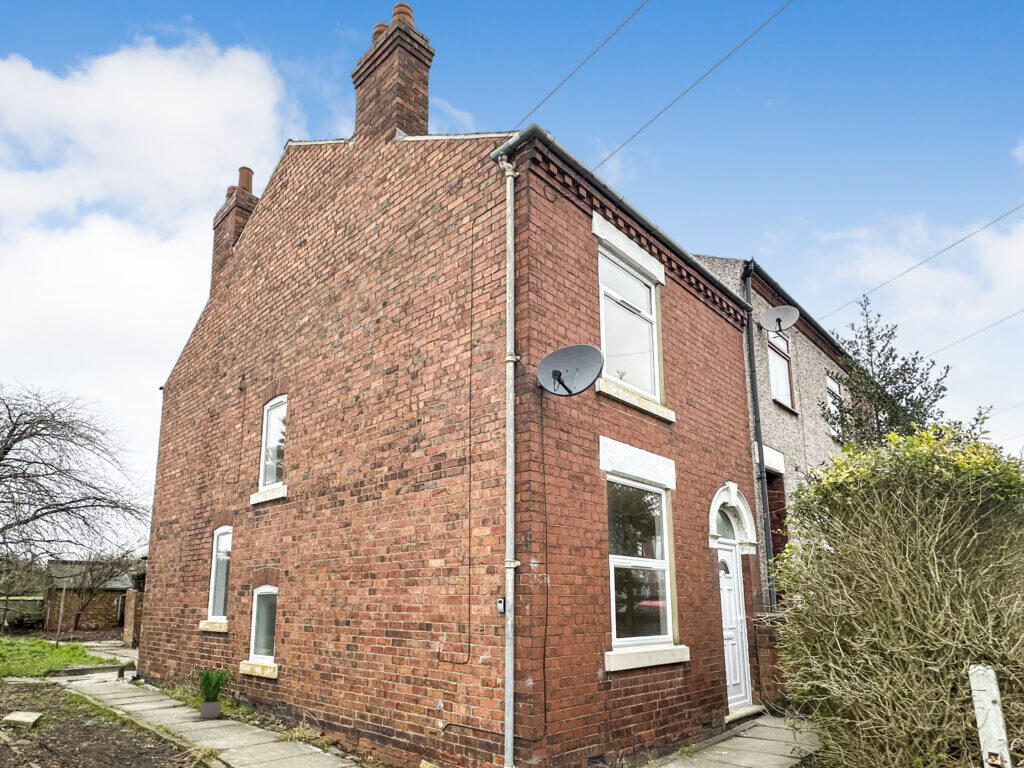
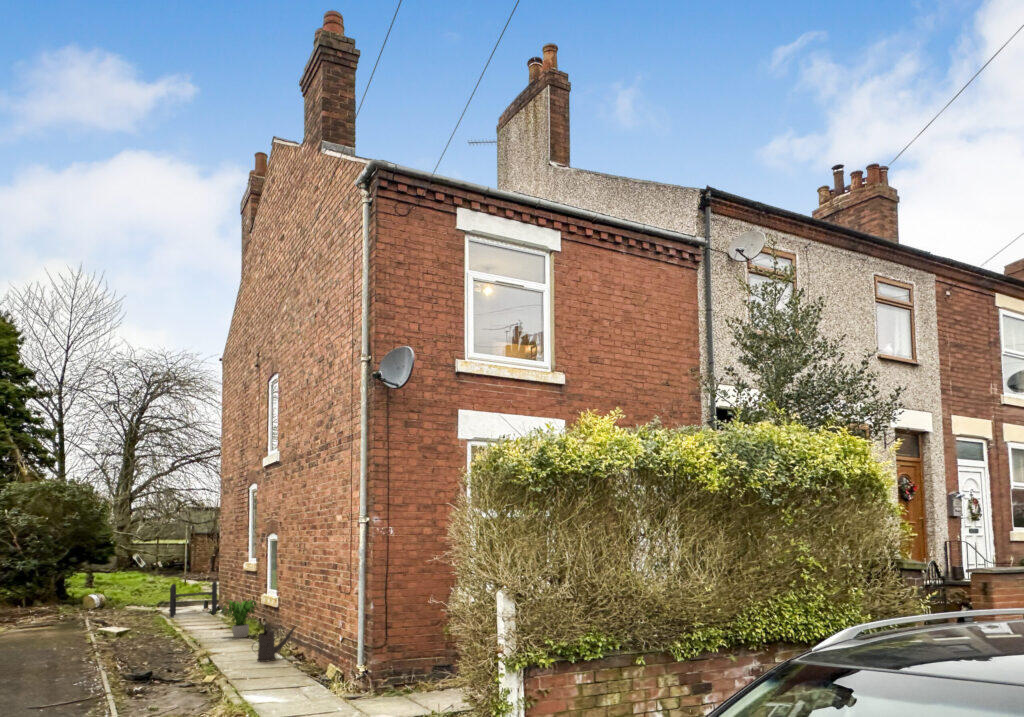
bench: none [78,645,142,690] -> present [170,581,217,618]
watering can: none [274,701,328,755] -> present [252,623,296,662]

